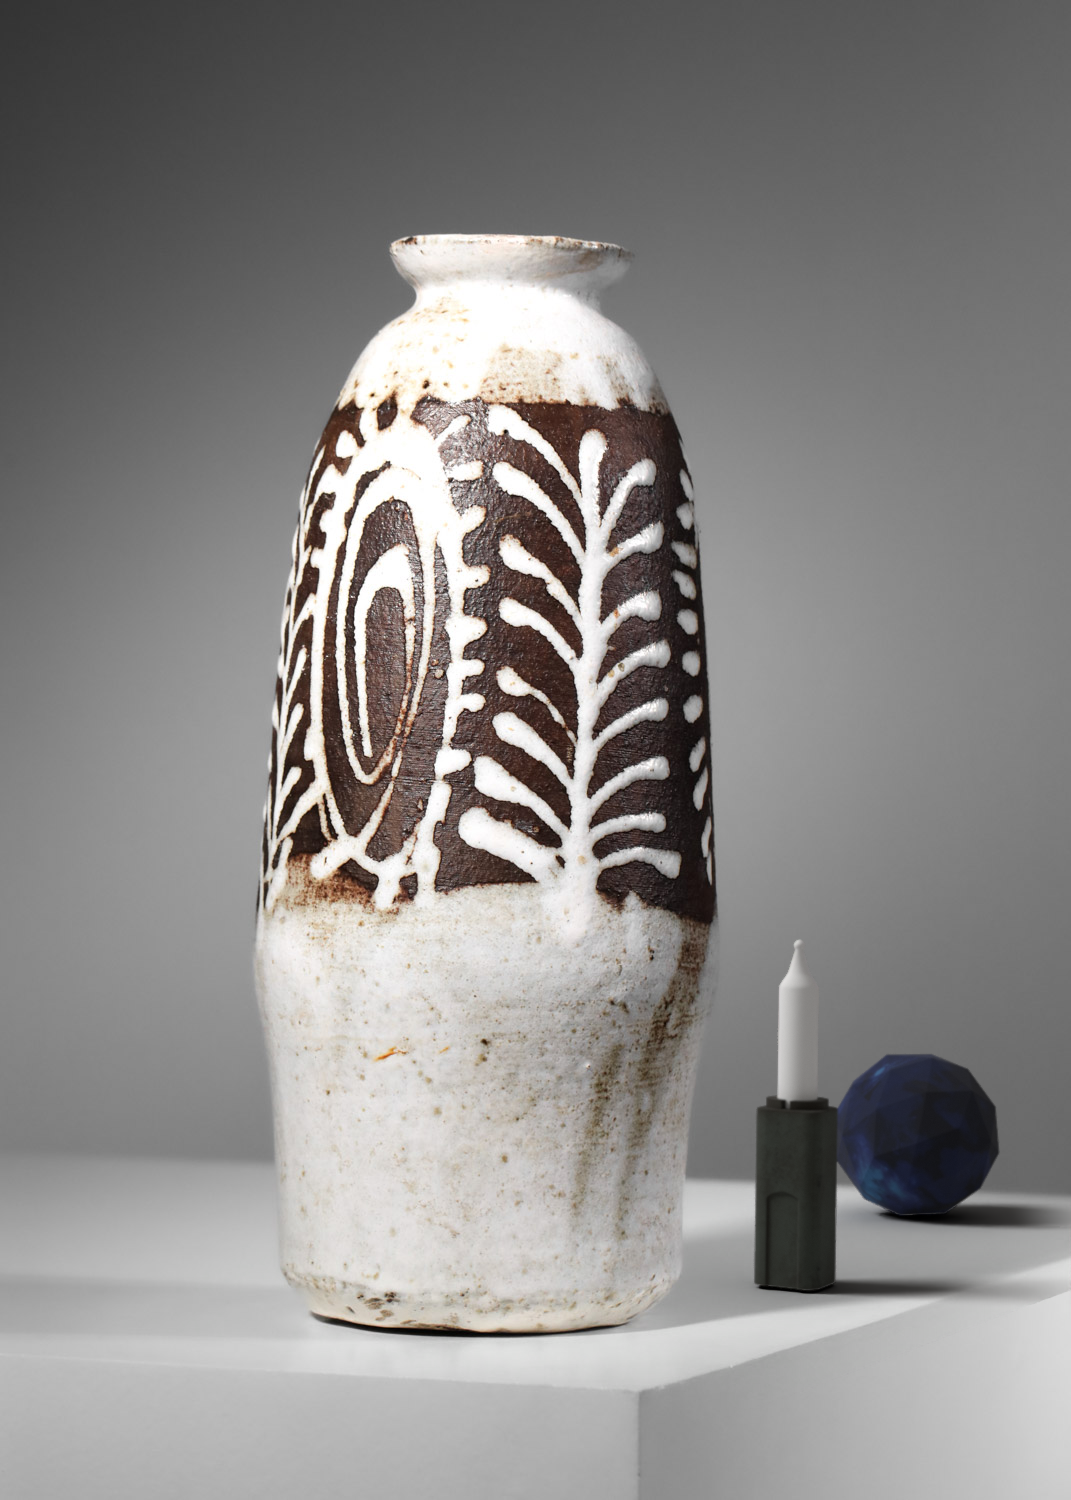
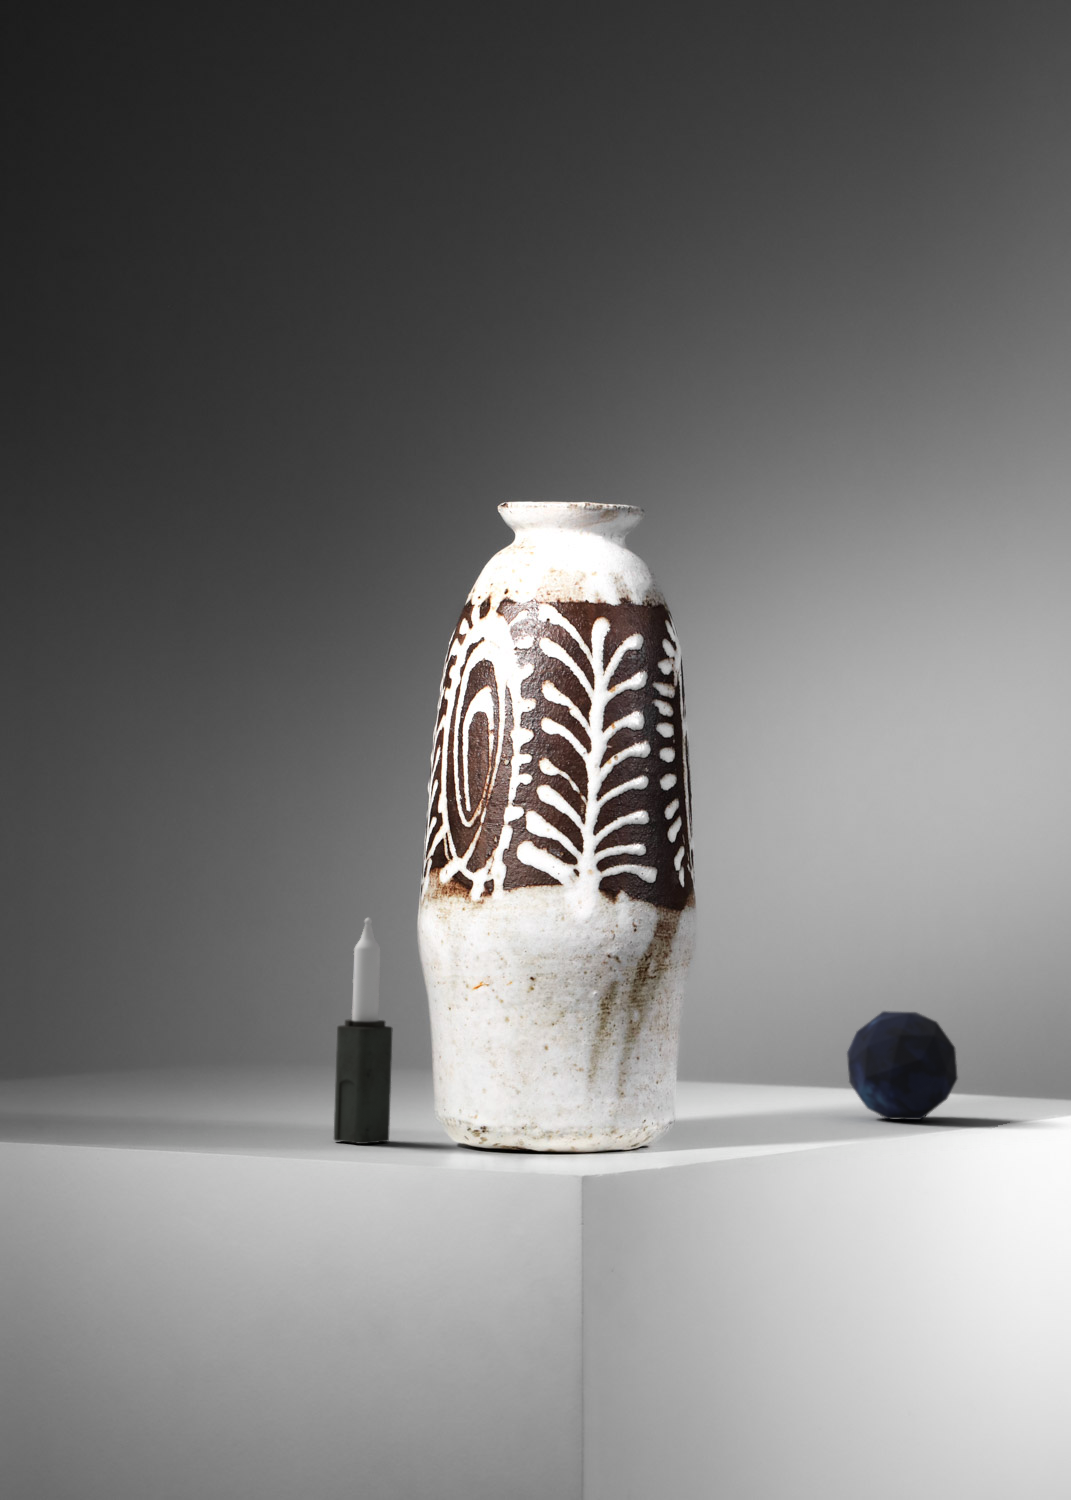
candle: present [754,940,838,1291] -> present [334,918,393,1144]

